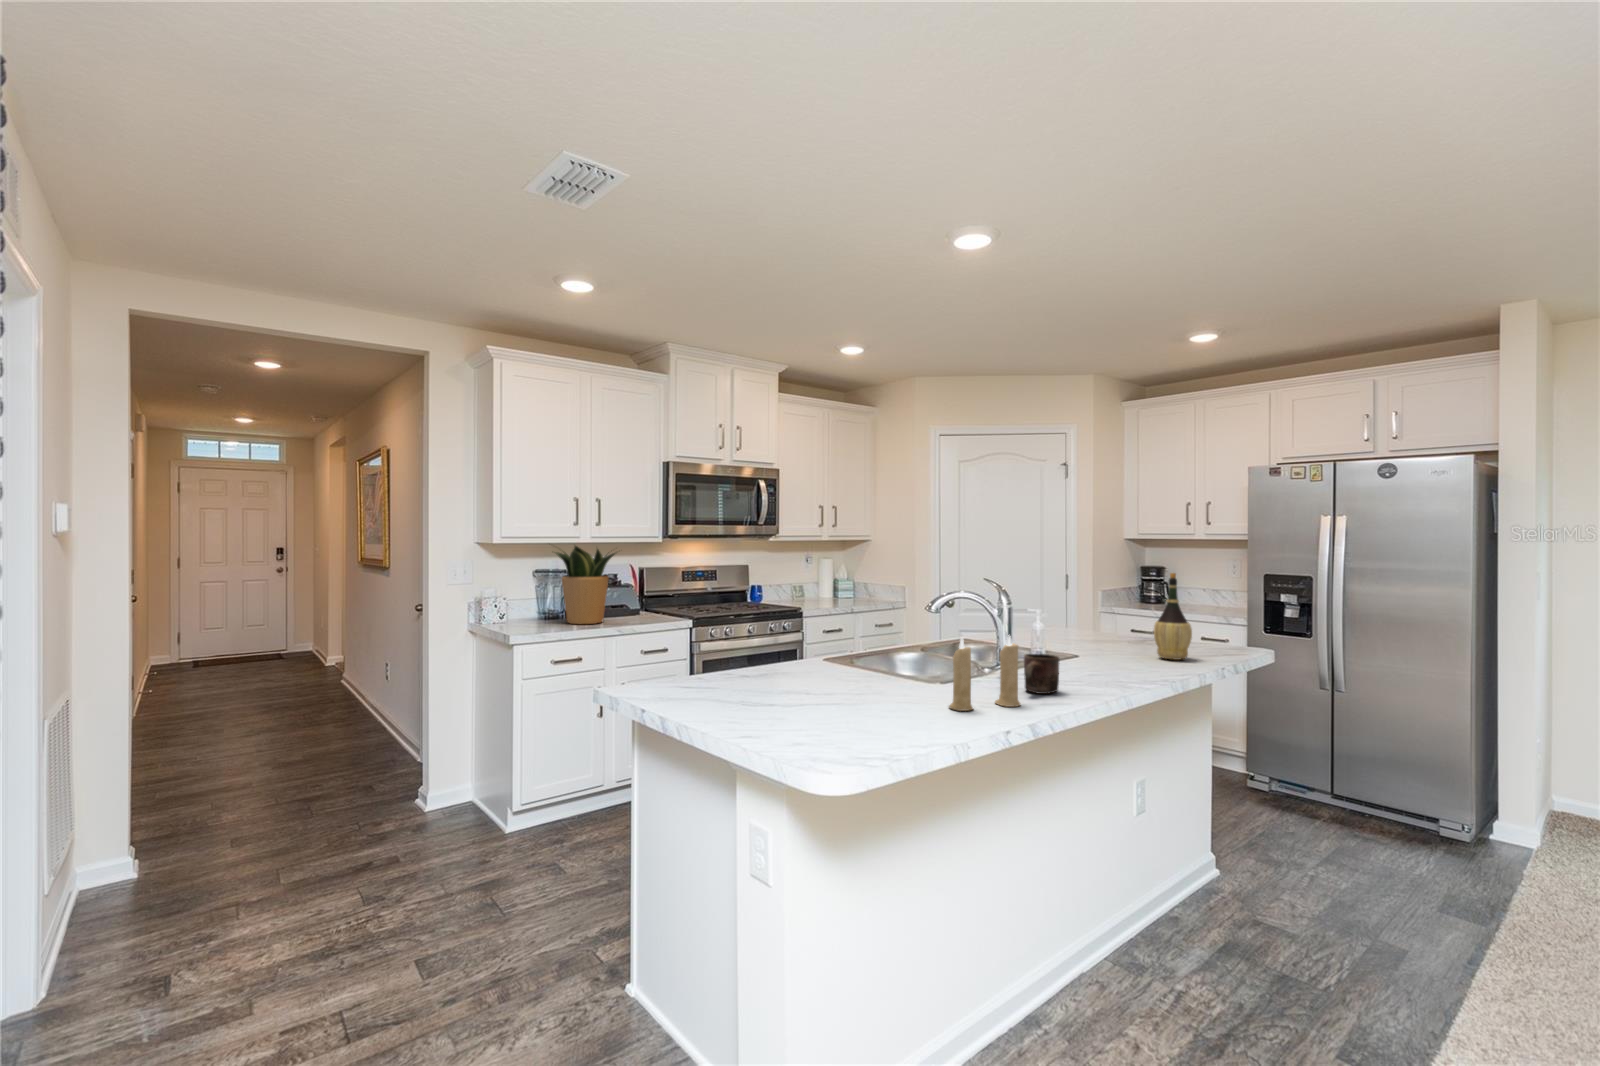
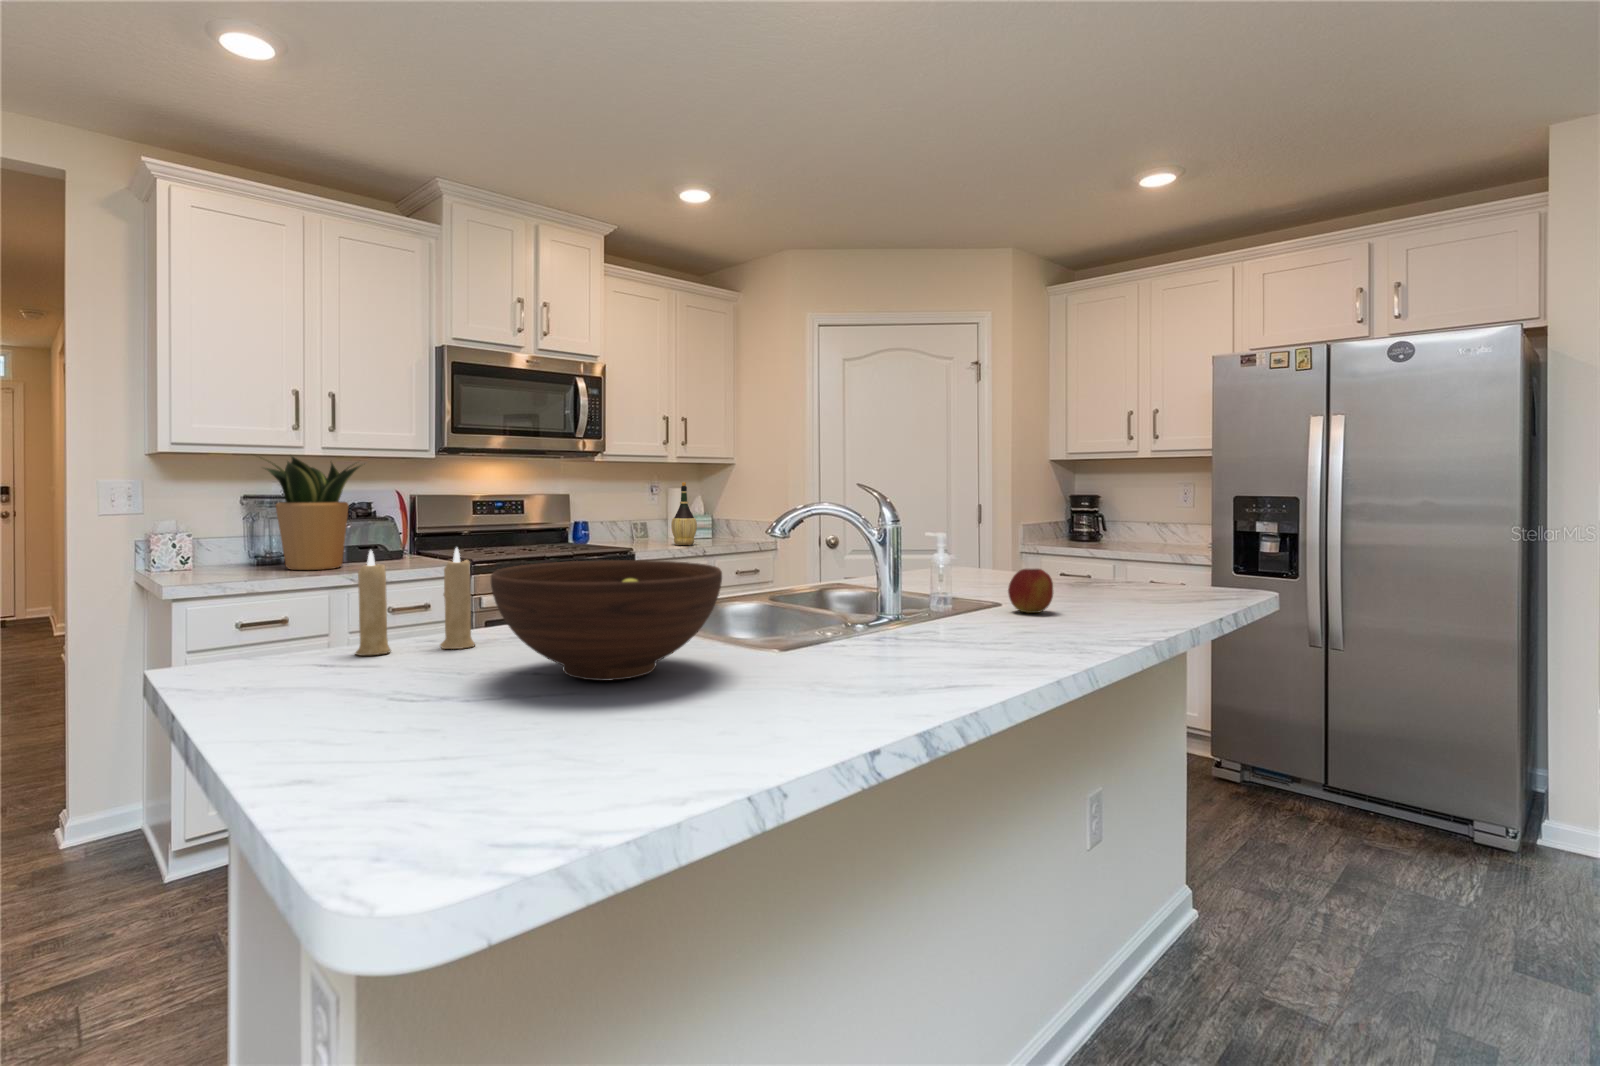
wine bottle: present [1154,573,1192,660] -> present [671,482,697,545]
candle: present [949,635,1021,711] -> present [355,548,475,655]
fruit bowl: none [767,640,914,723] -> present [491,560,722,681]
apple: none [1101,643,1135,676] -> present [1008,569,1053,613]
mug: present [1024,654,1059,694] -> none [897,581,947,636]

